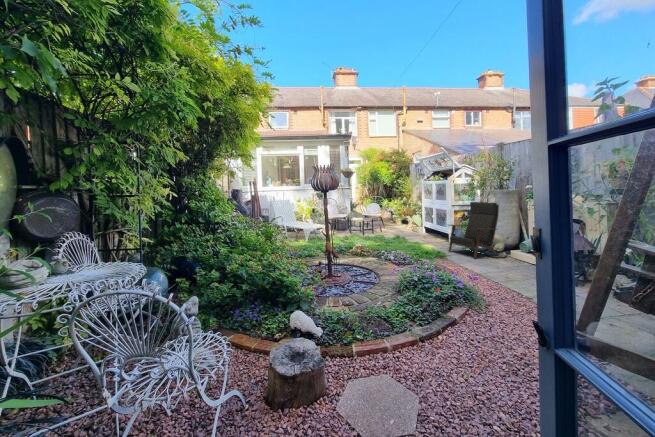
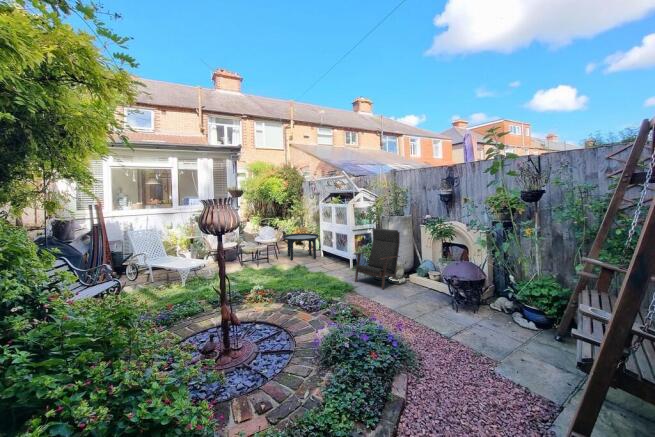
round table: none [386,211,422,235] -> present [283,233,319,261]

